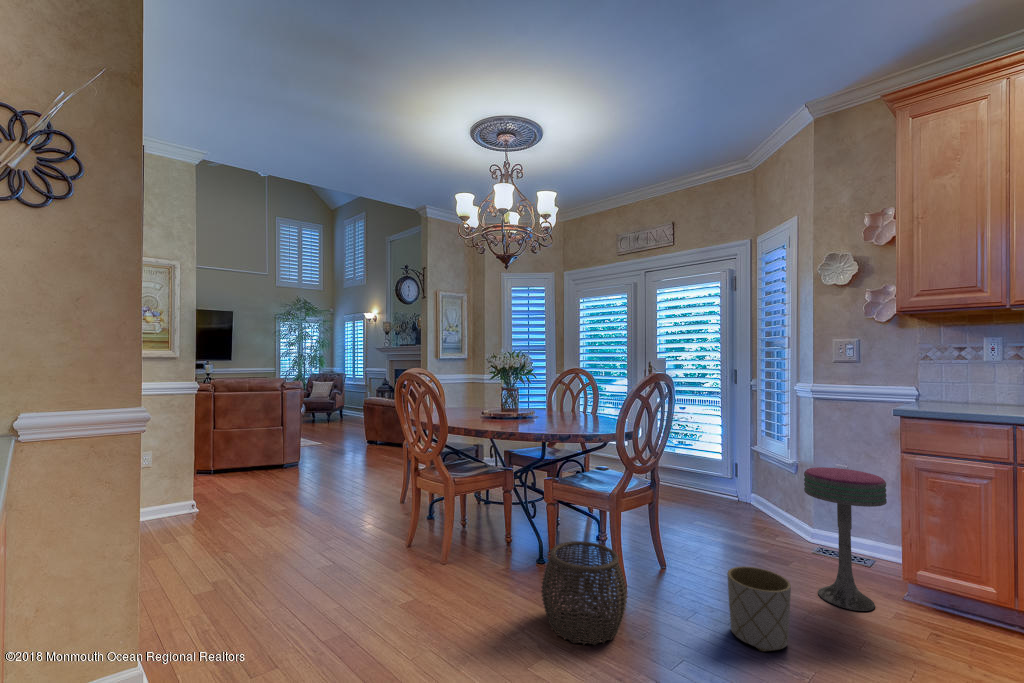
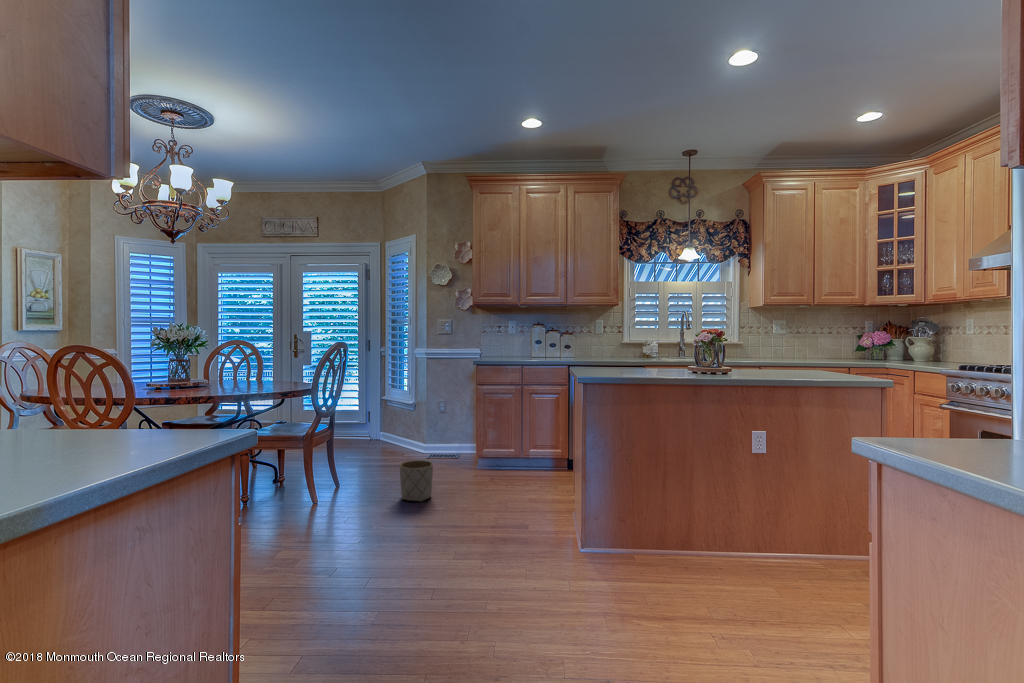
bar stool: present [804,467,887,611] -> none [430,399,469,476]
woven basket: present [541,541,627,645] -> none [284,468,347,531]

